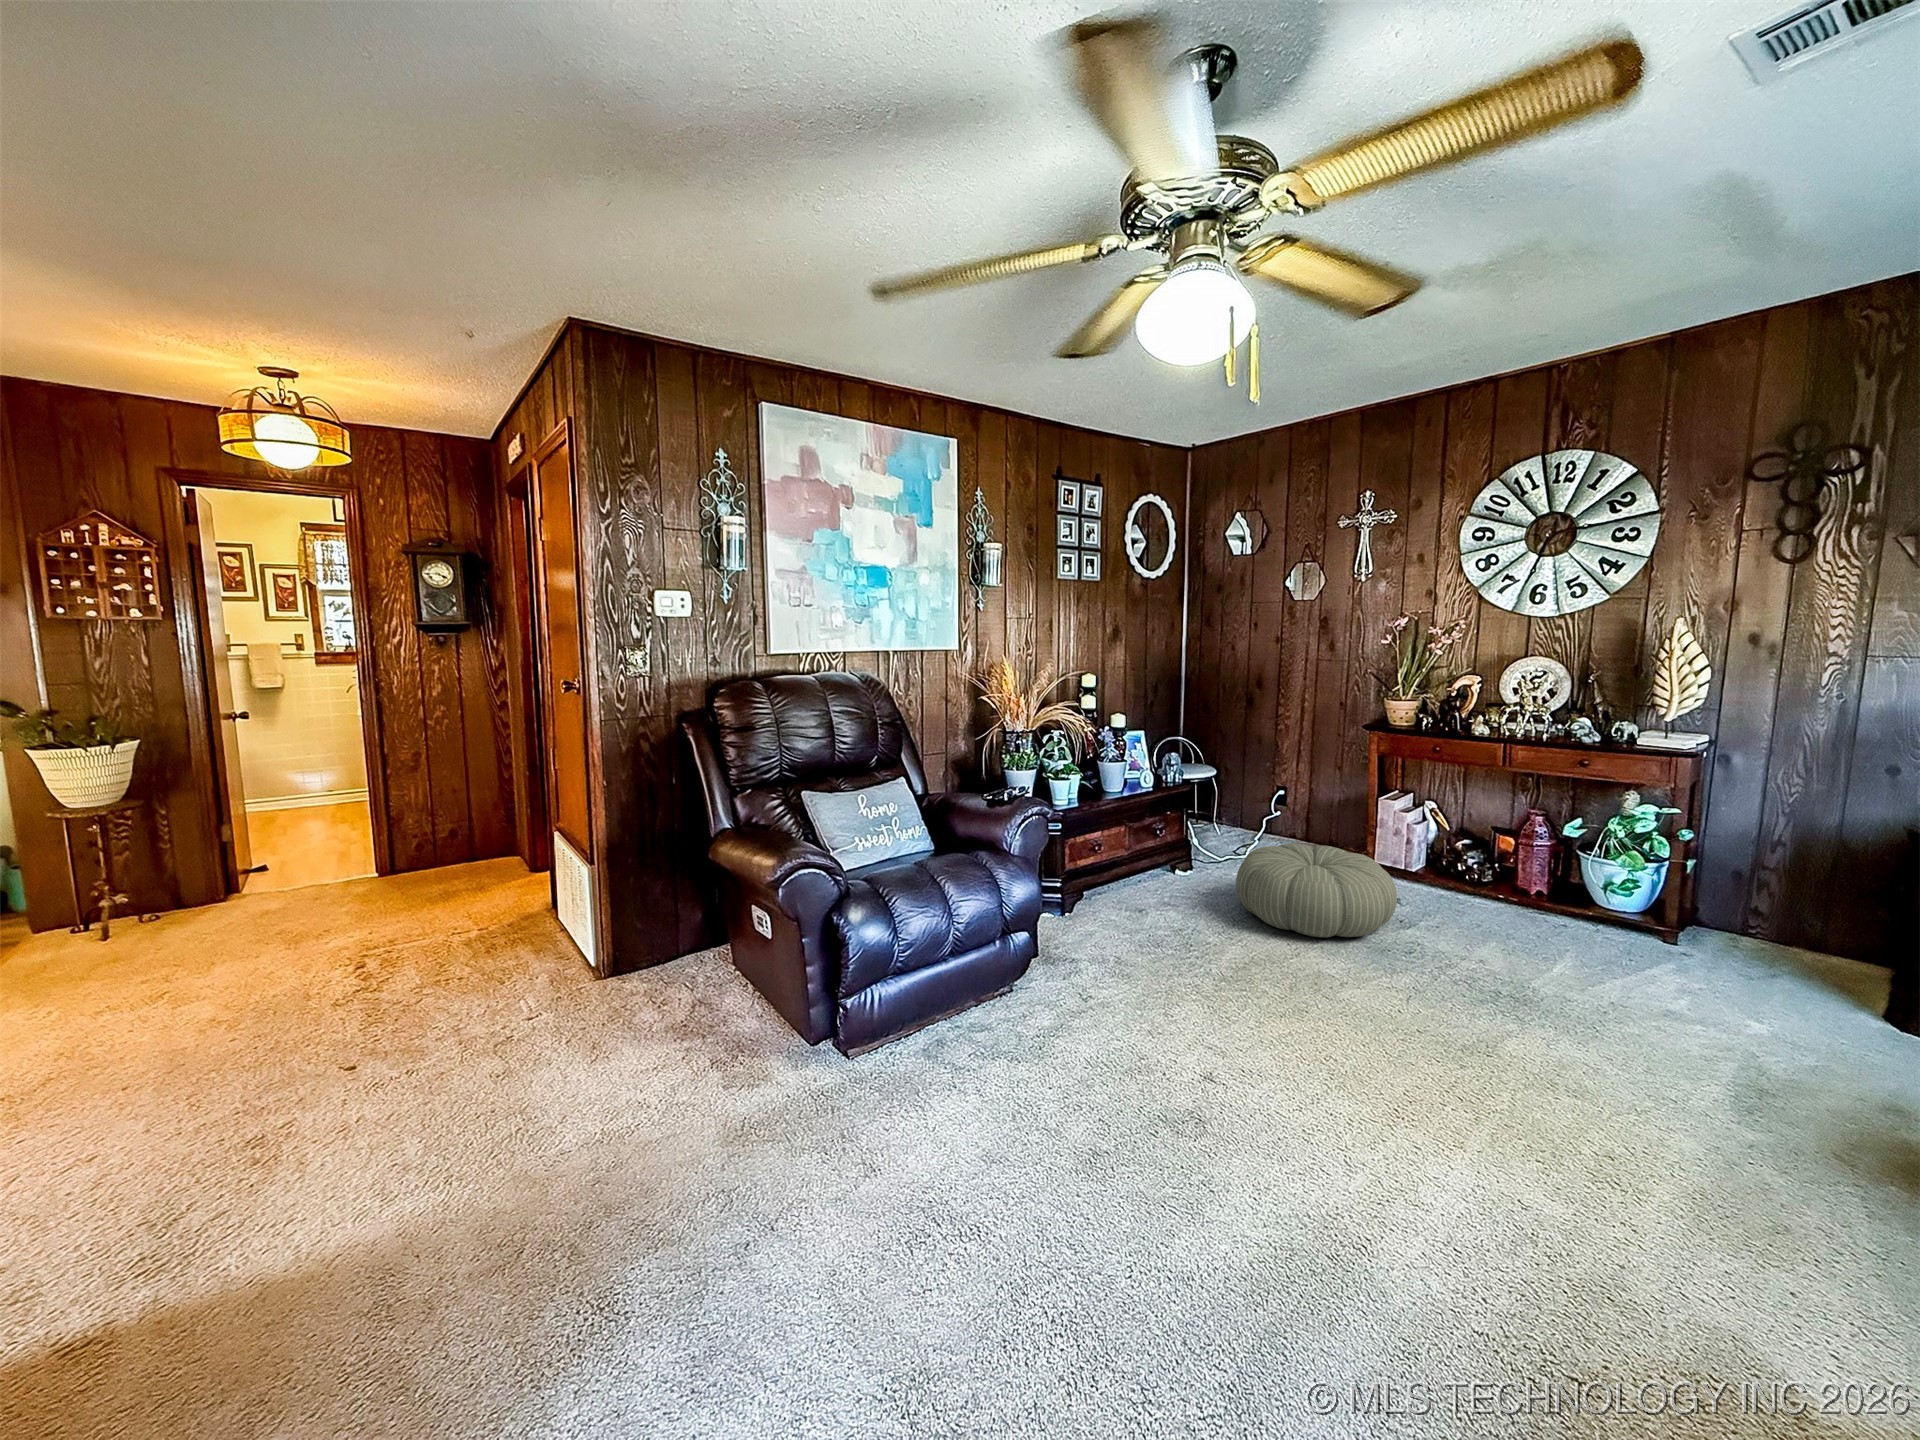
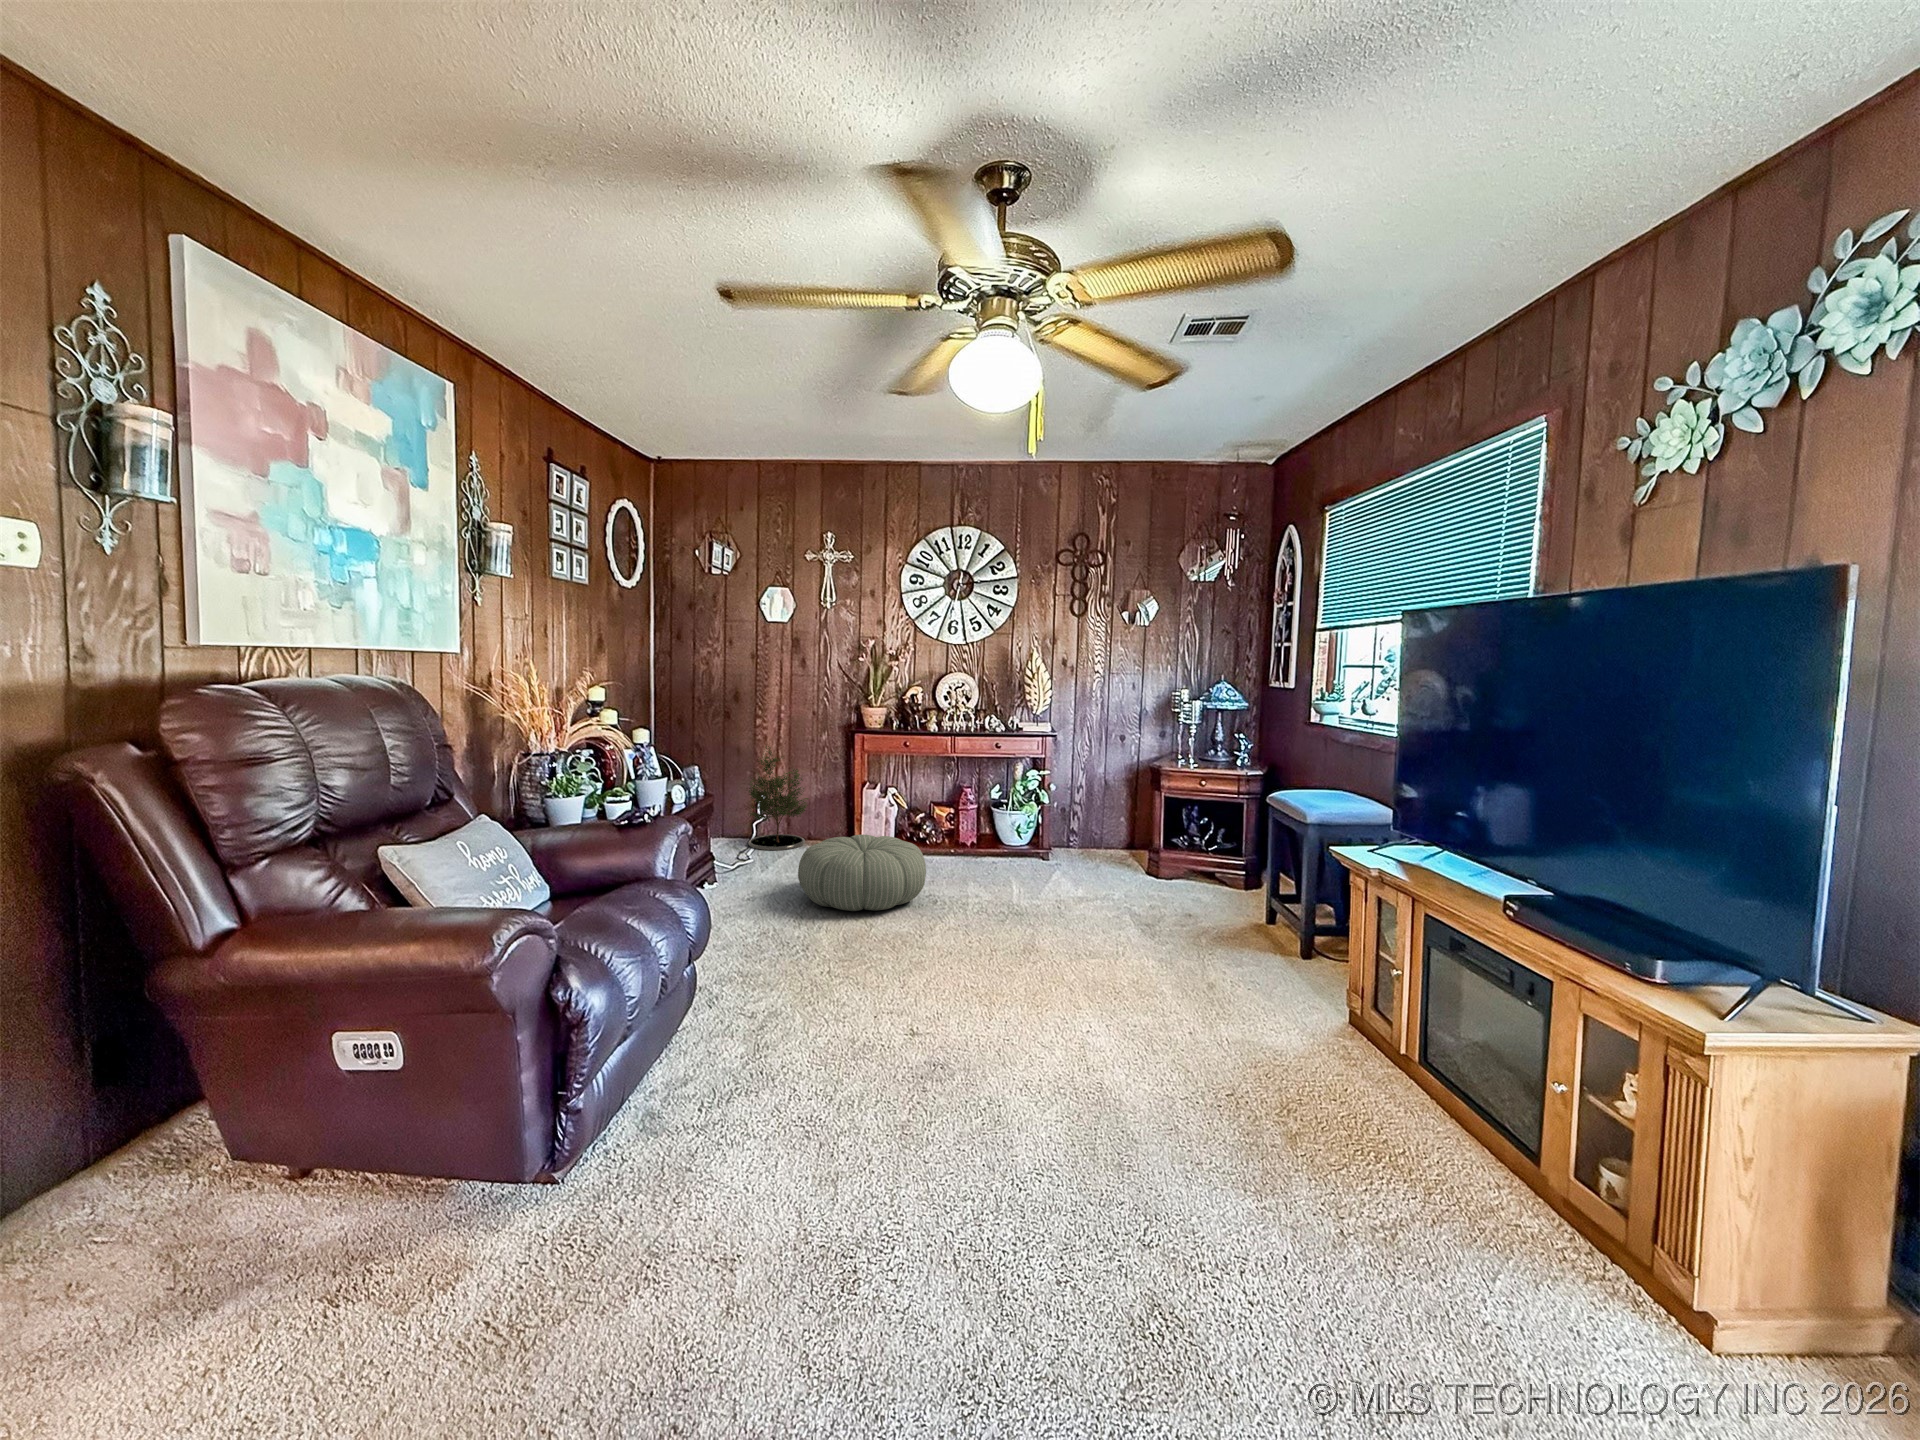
potted tree: none [1252,733,1329,846] -> present [748,746,808,850]

